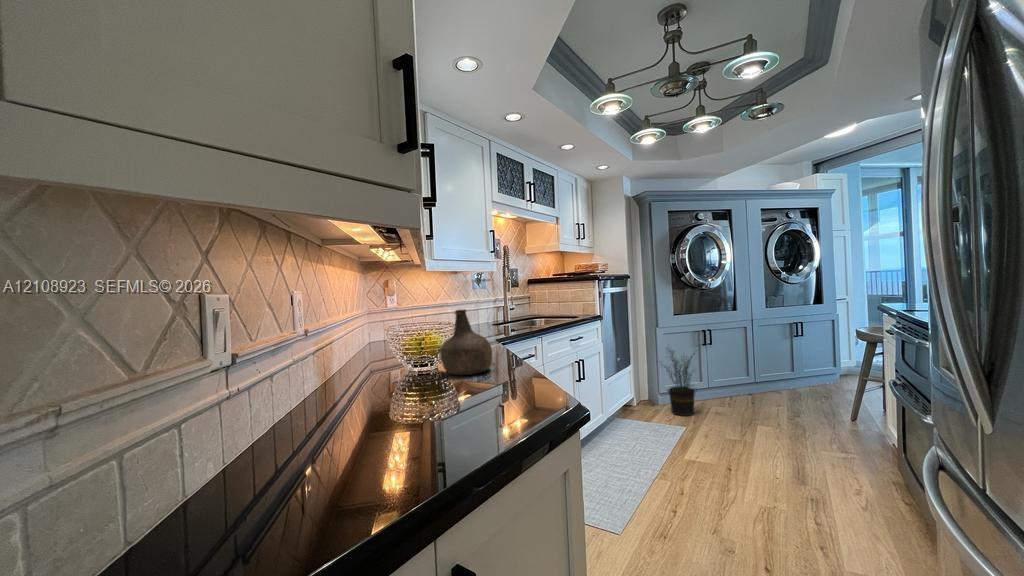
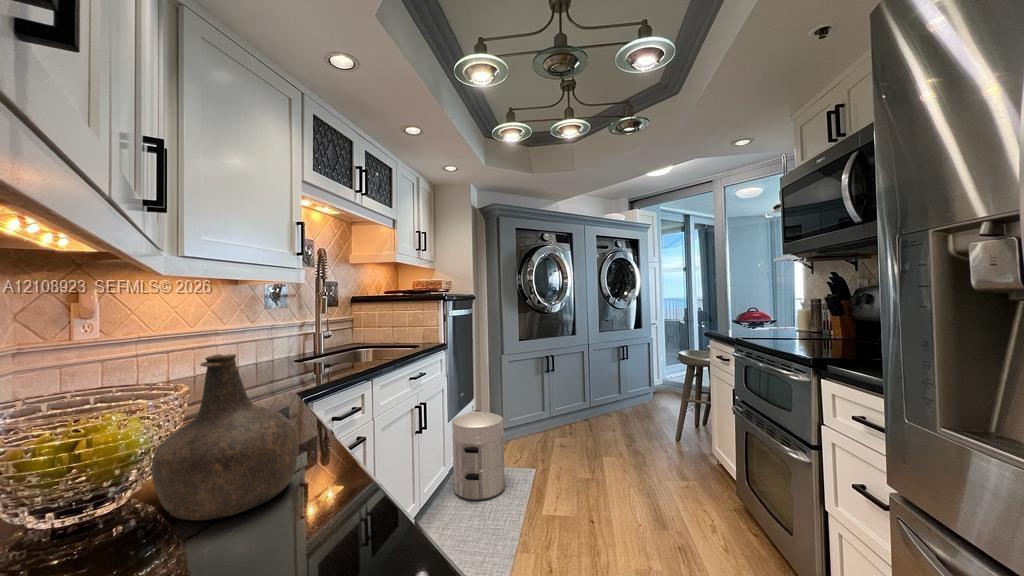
potted plant: present [665,350,695,416] -> none [500,372,549,454]
waste bin: none [607,371,654,443] -> present [452,410,505,500]

